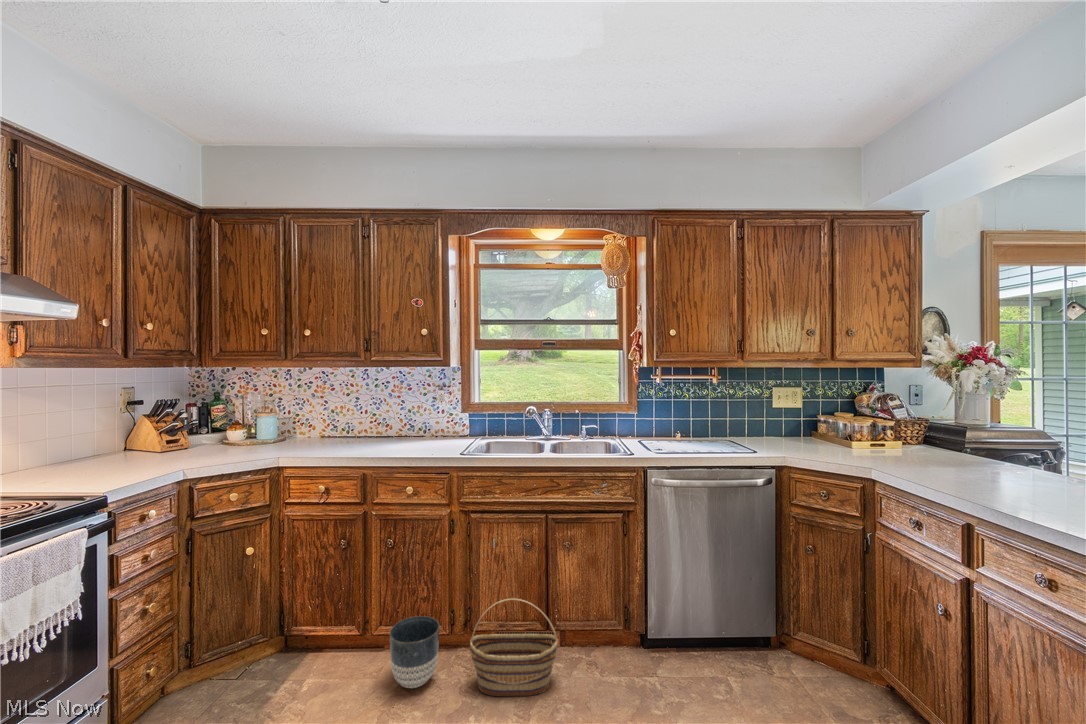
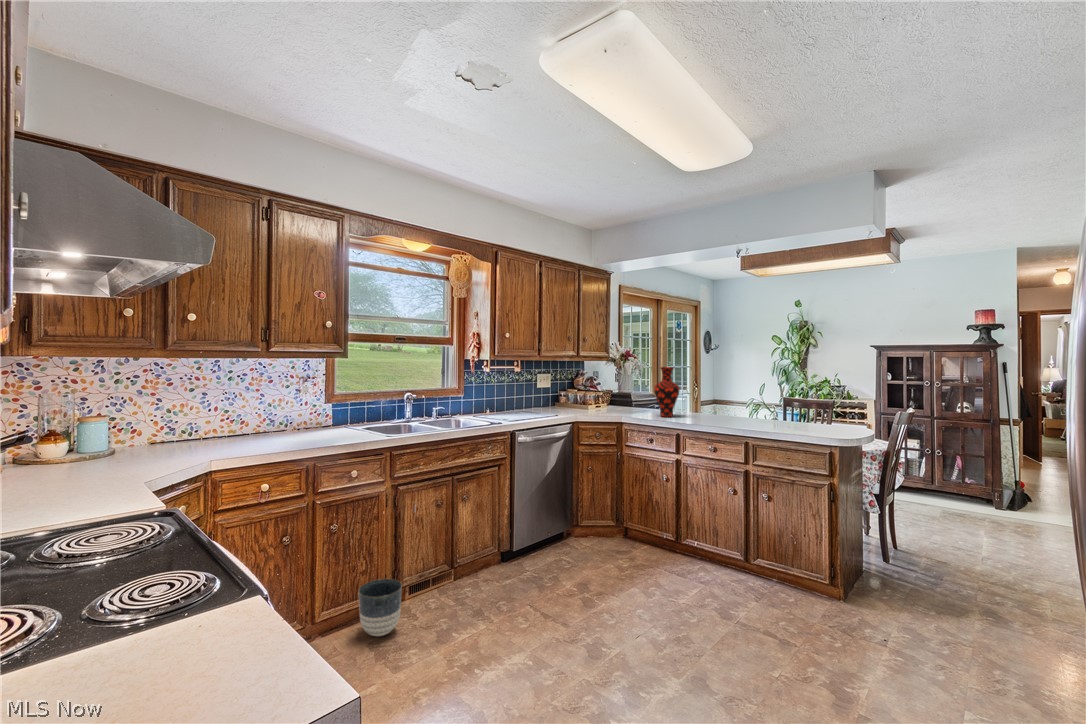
vase: none [961,372,1040,484] -> present [654,367,680,417]
basket: present [470,598,558,696] -> none [423,538,480,614]

